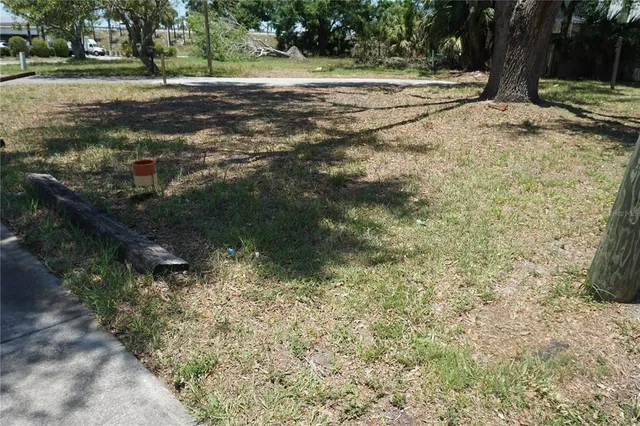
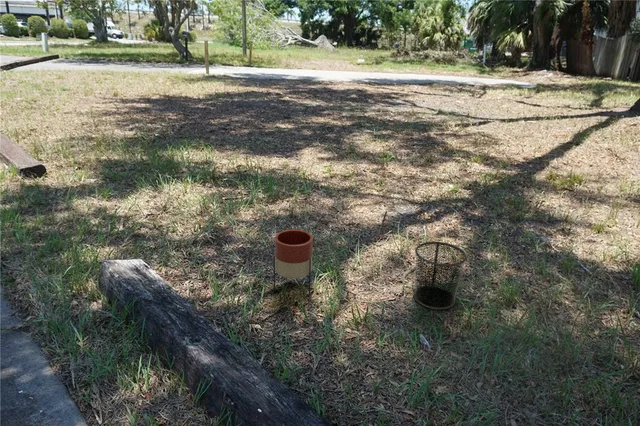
waste bin: none [212,163,242,200] -> present [414,242,467,310]

